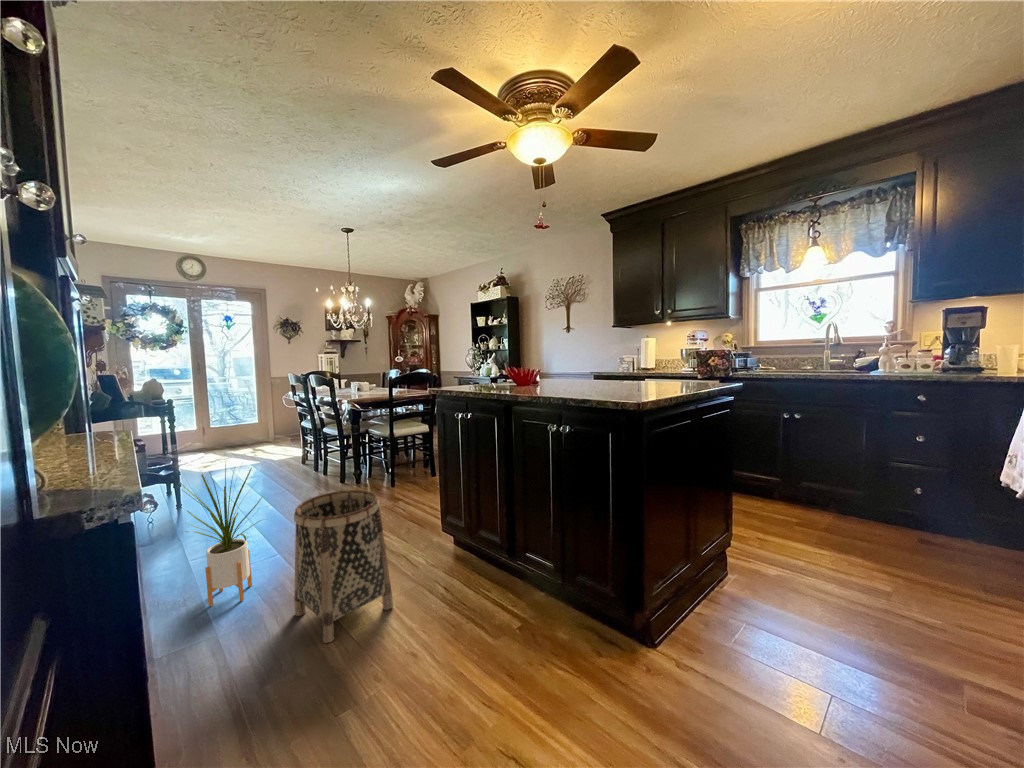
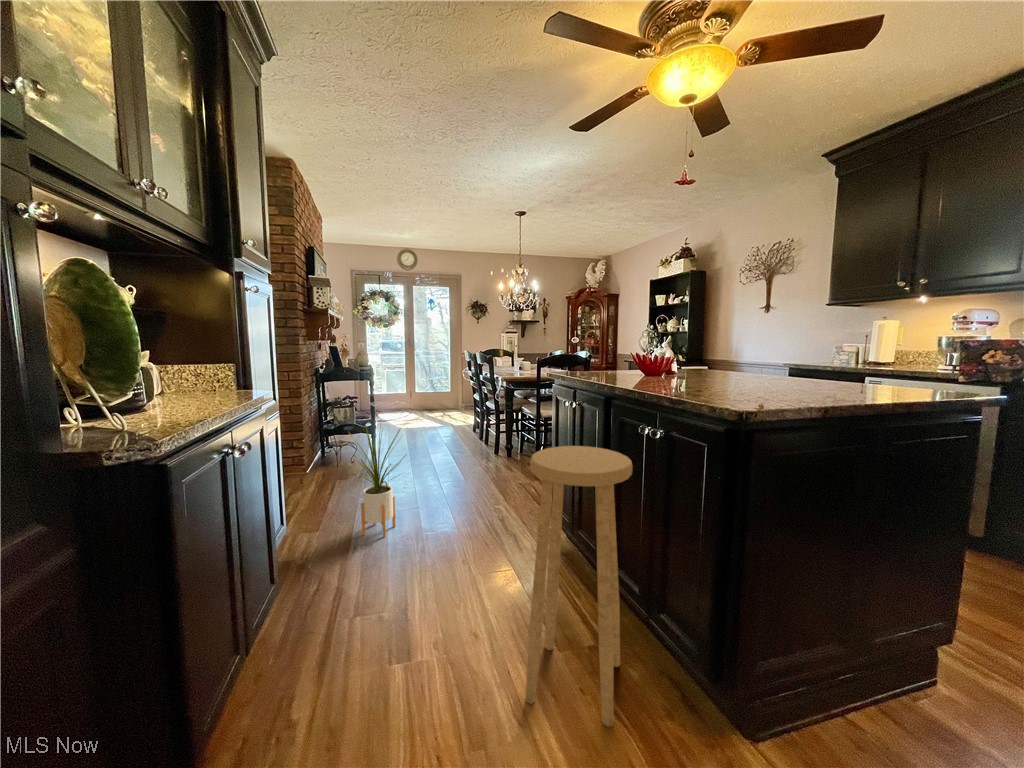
stool: none [462,455,557,706] -> present [526,446,633,726]
basket: present [294,490,393,643] -> none [413,459,492,592]

